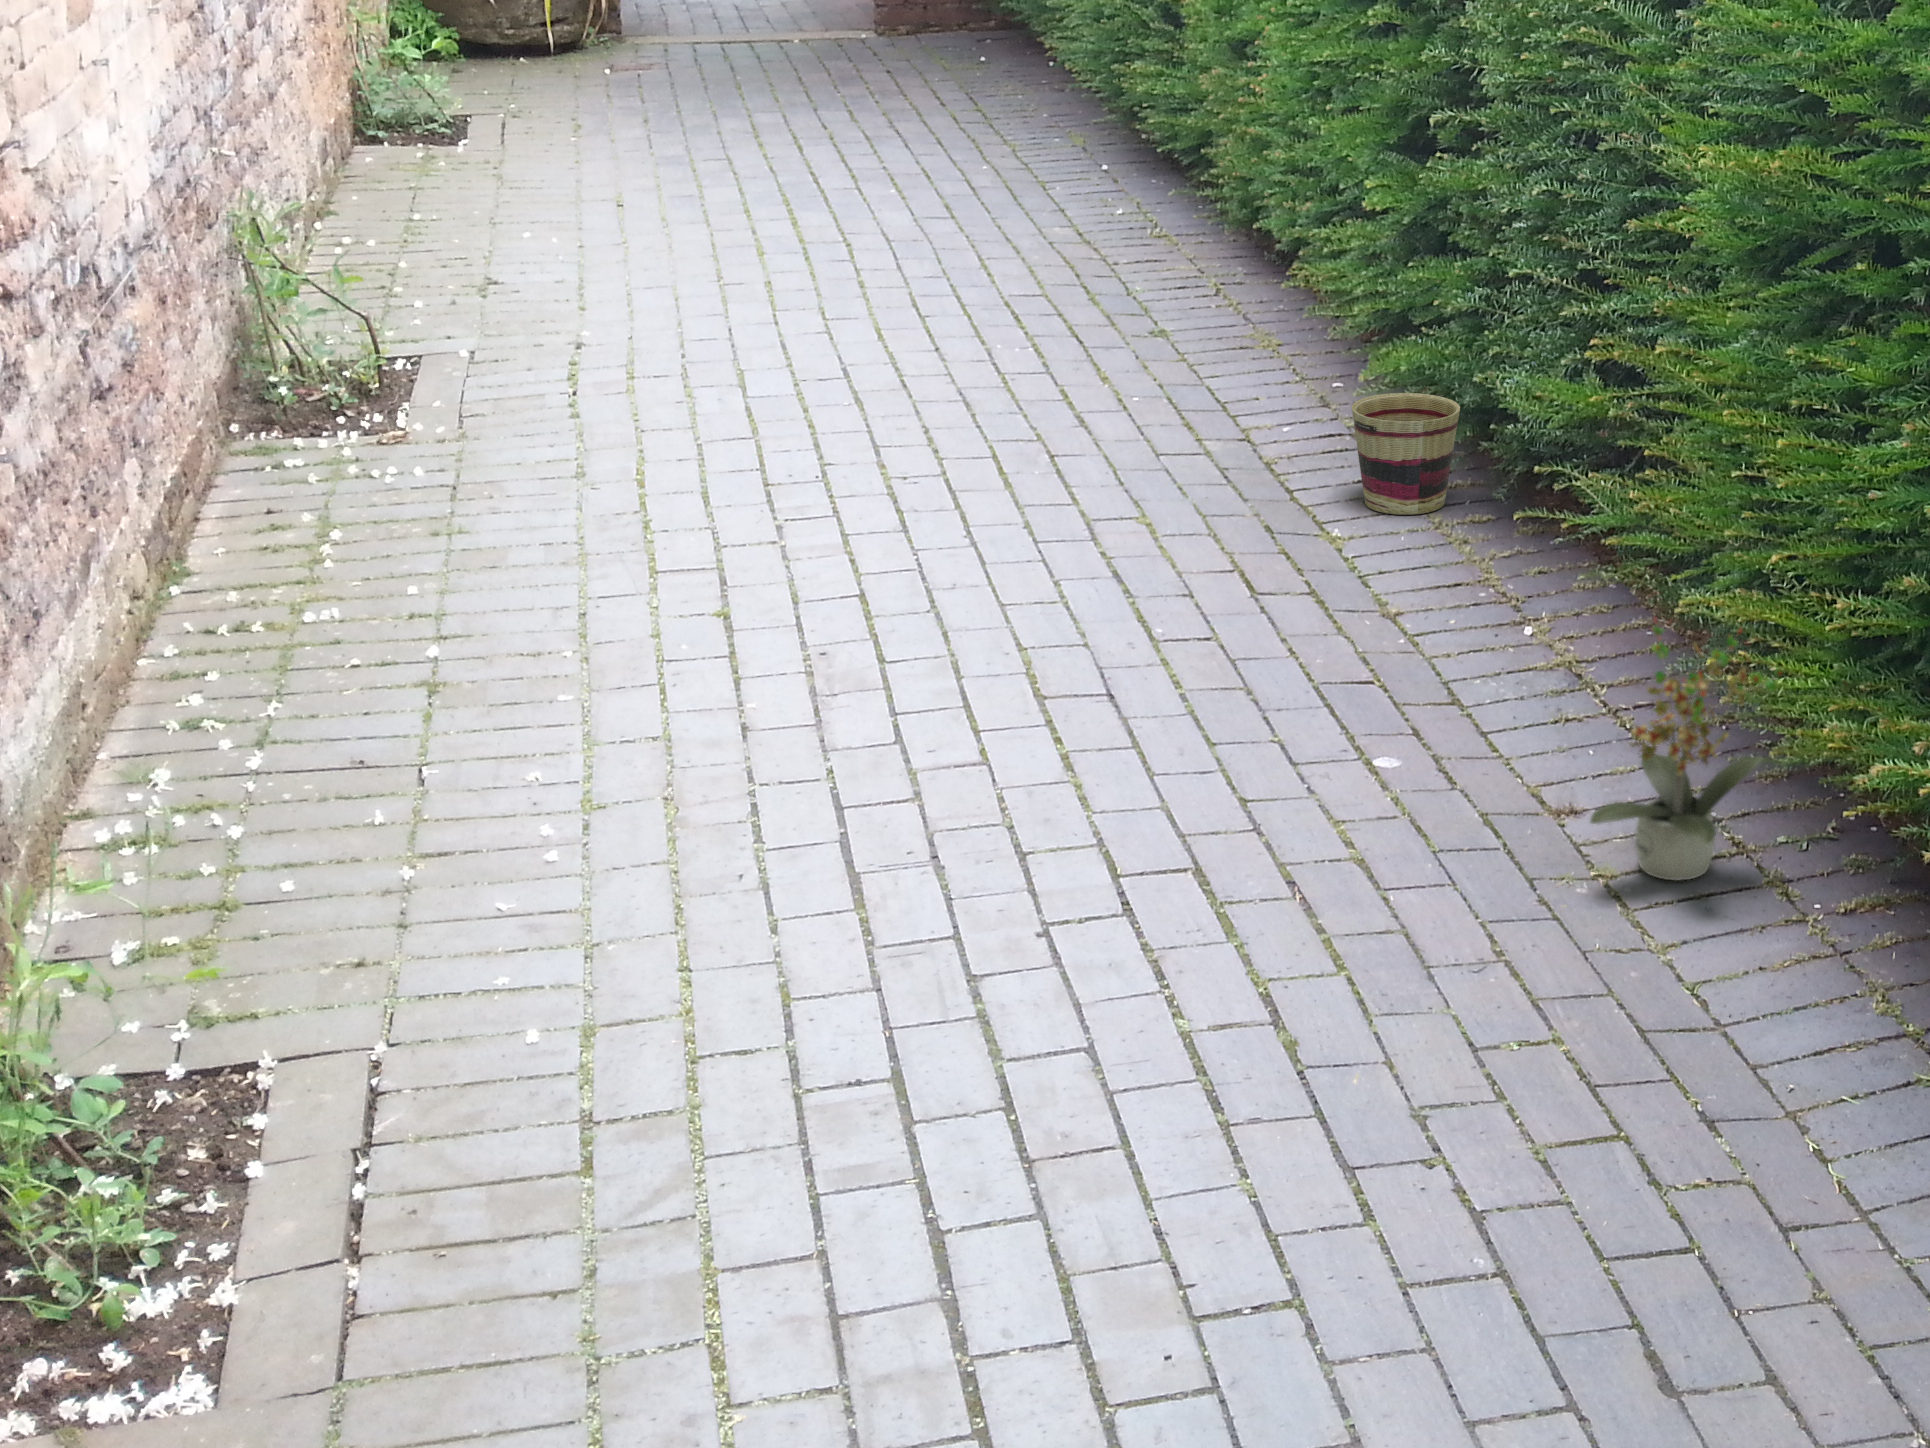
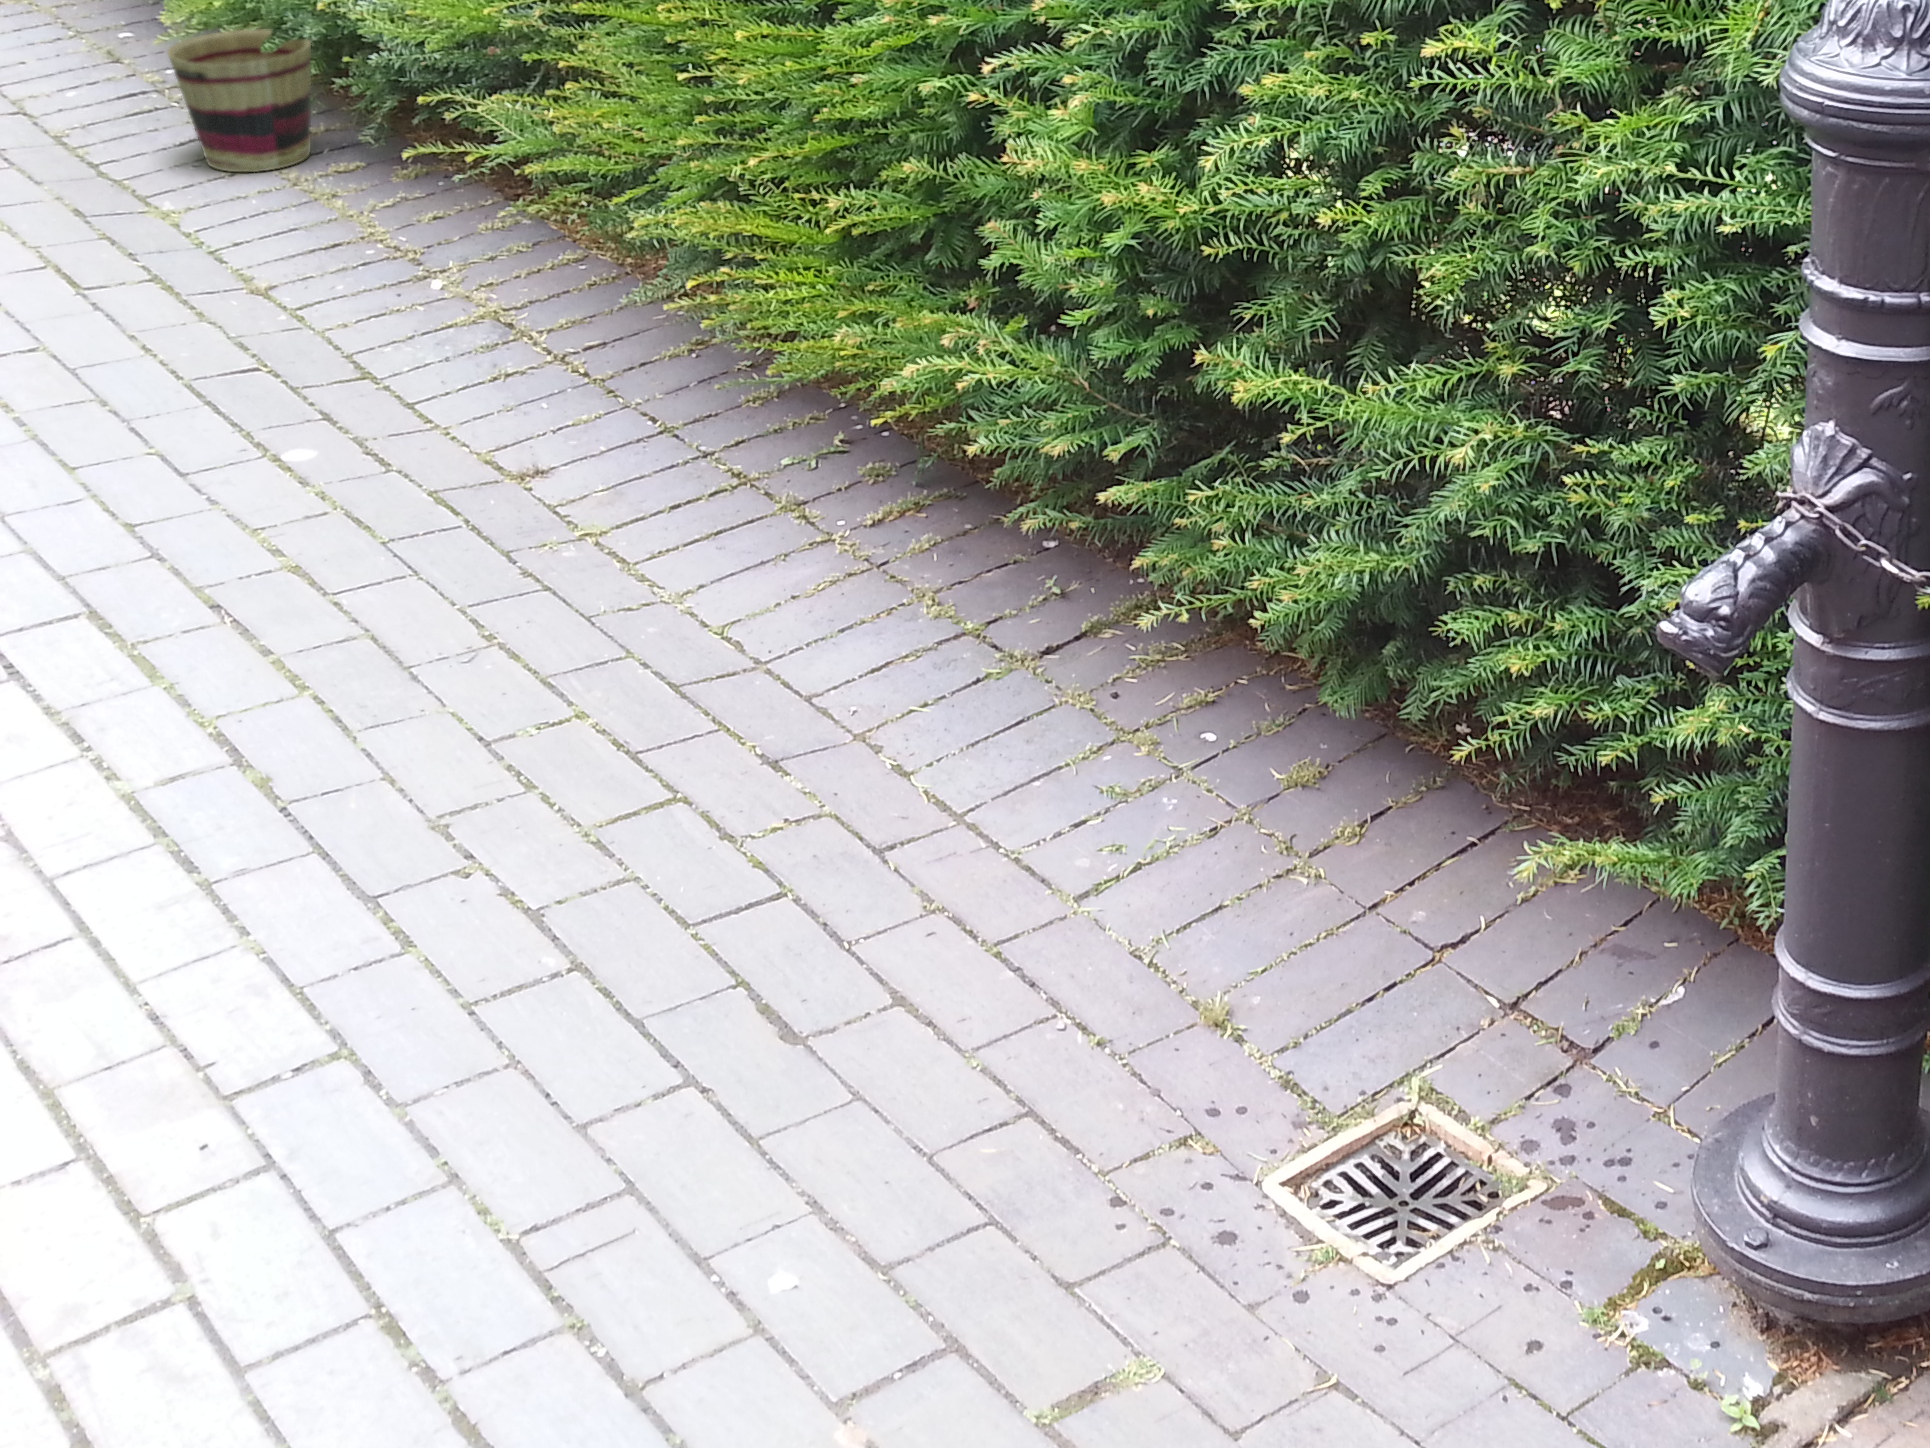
potted plant: present [1590,619,1785,881] -> none [576,242,793,521]

